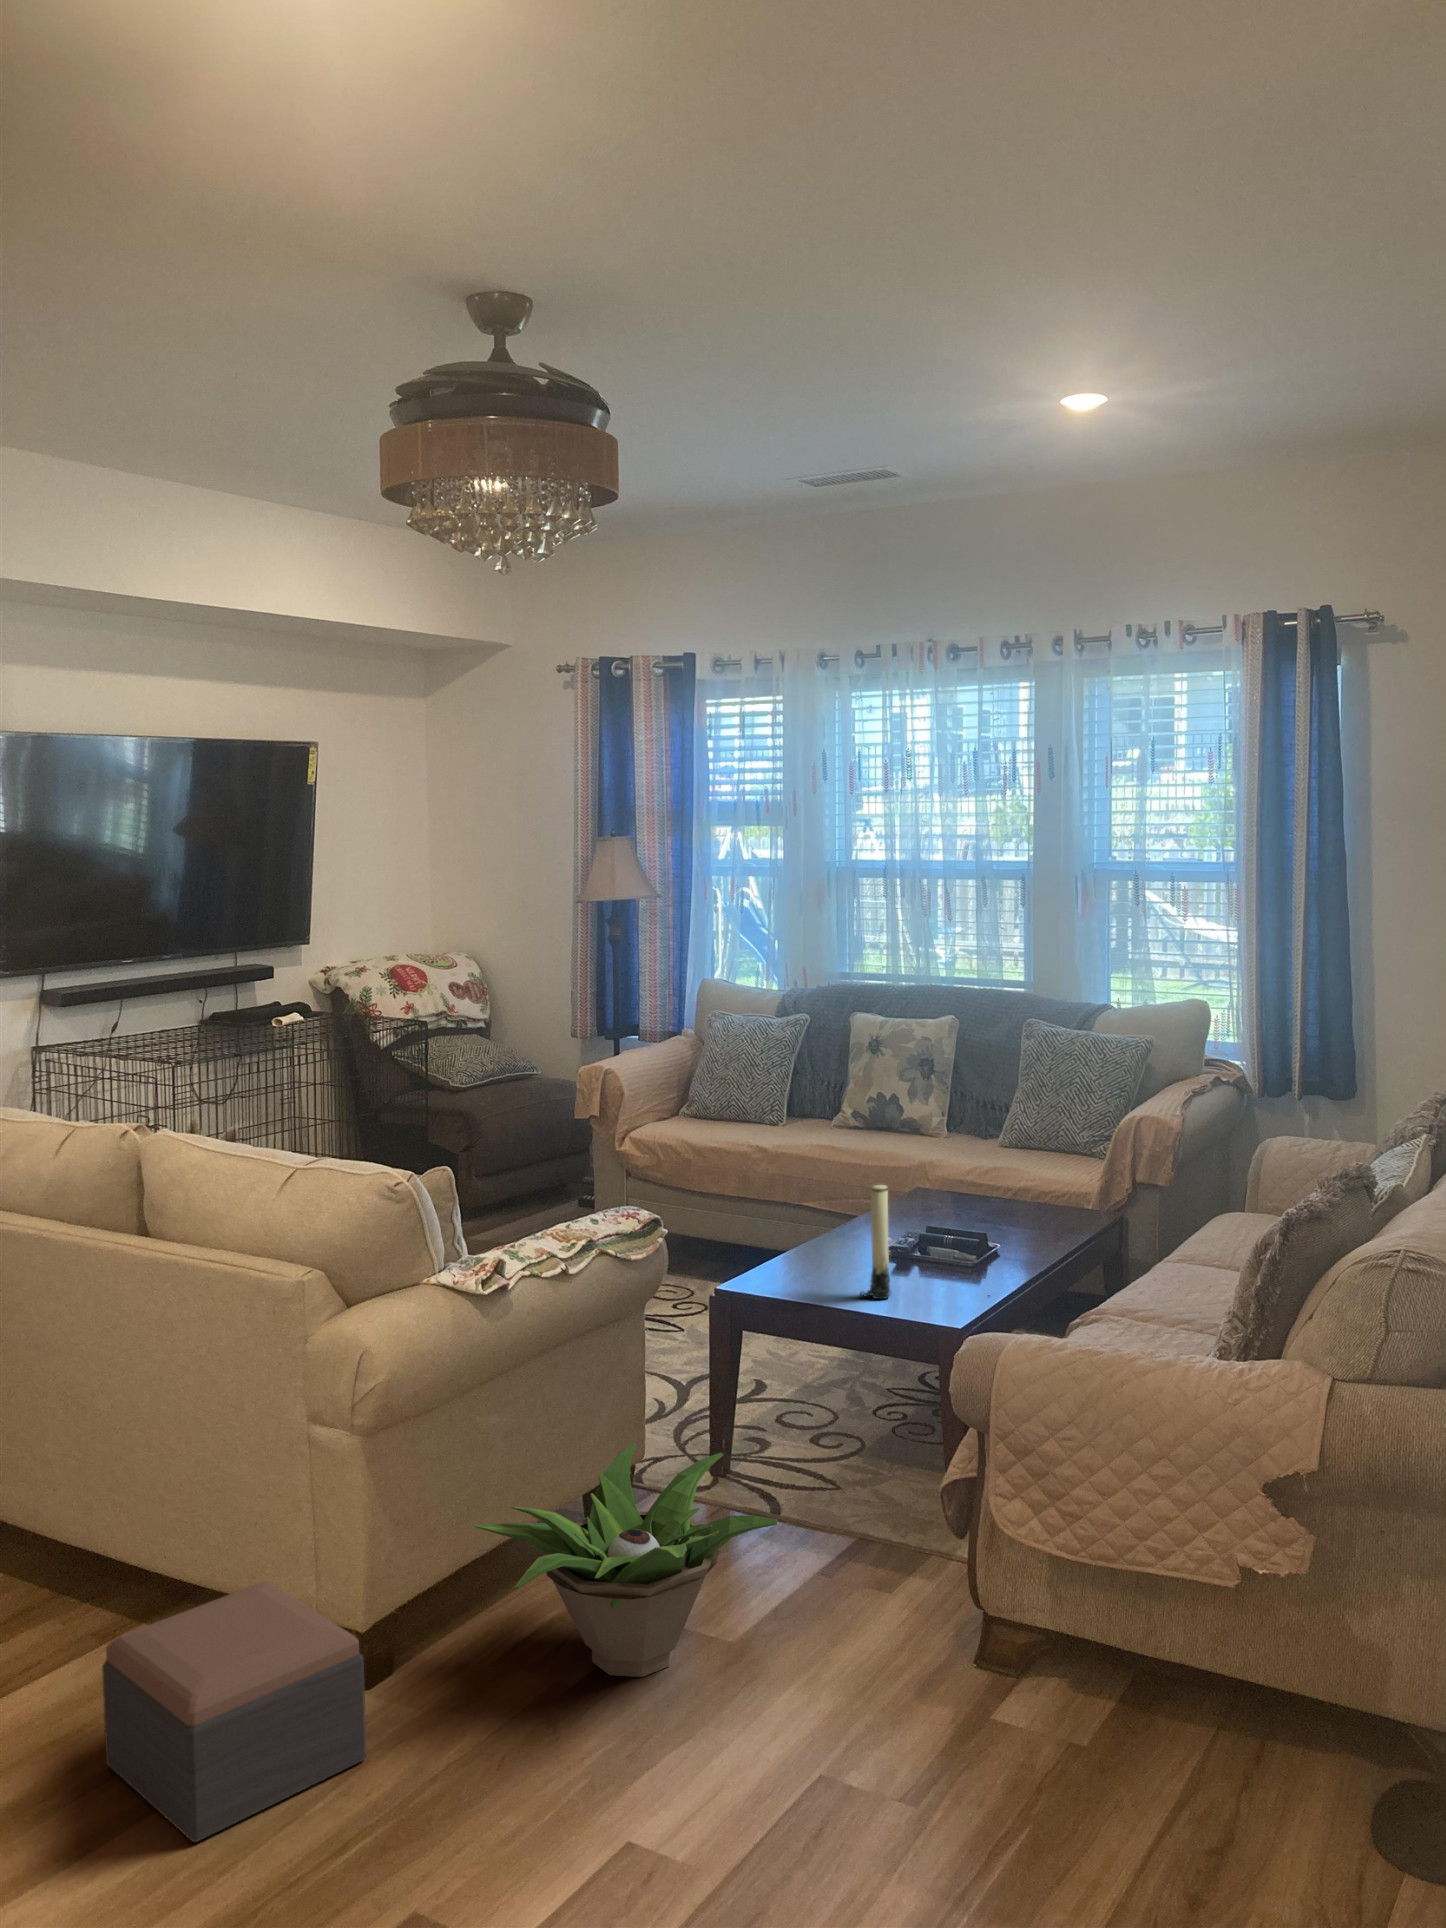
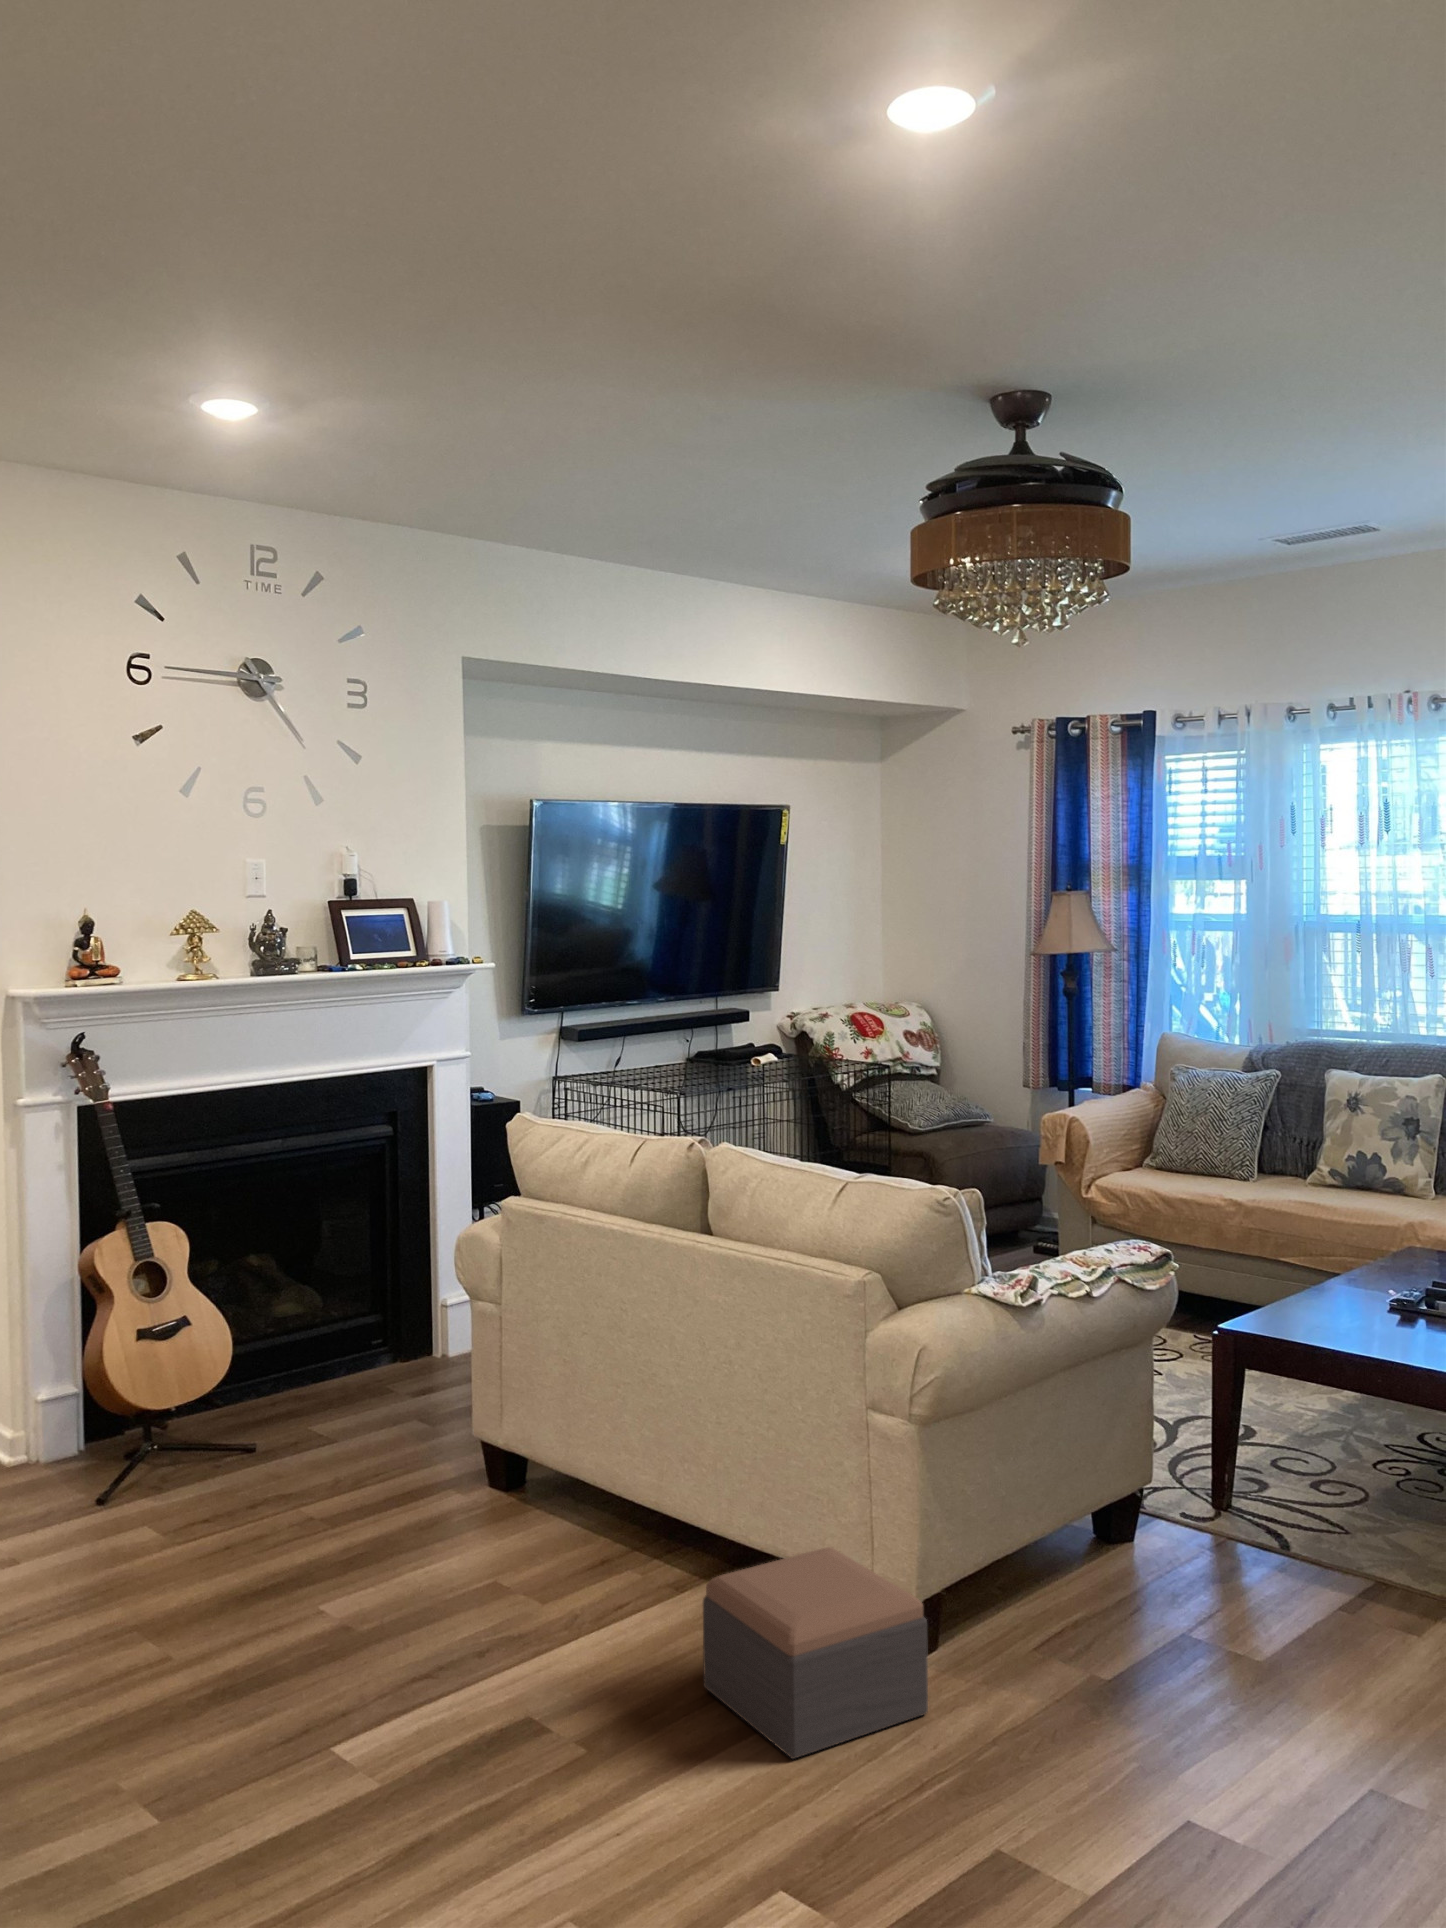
candle: present [859,1185,890,1299] -> none [1370,1233,1405,1347]
decorative plant: present [474,1443,777,1677] -> none [1011,1461,1309,1678]

